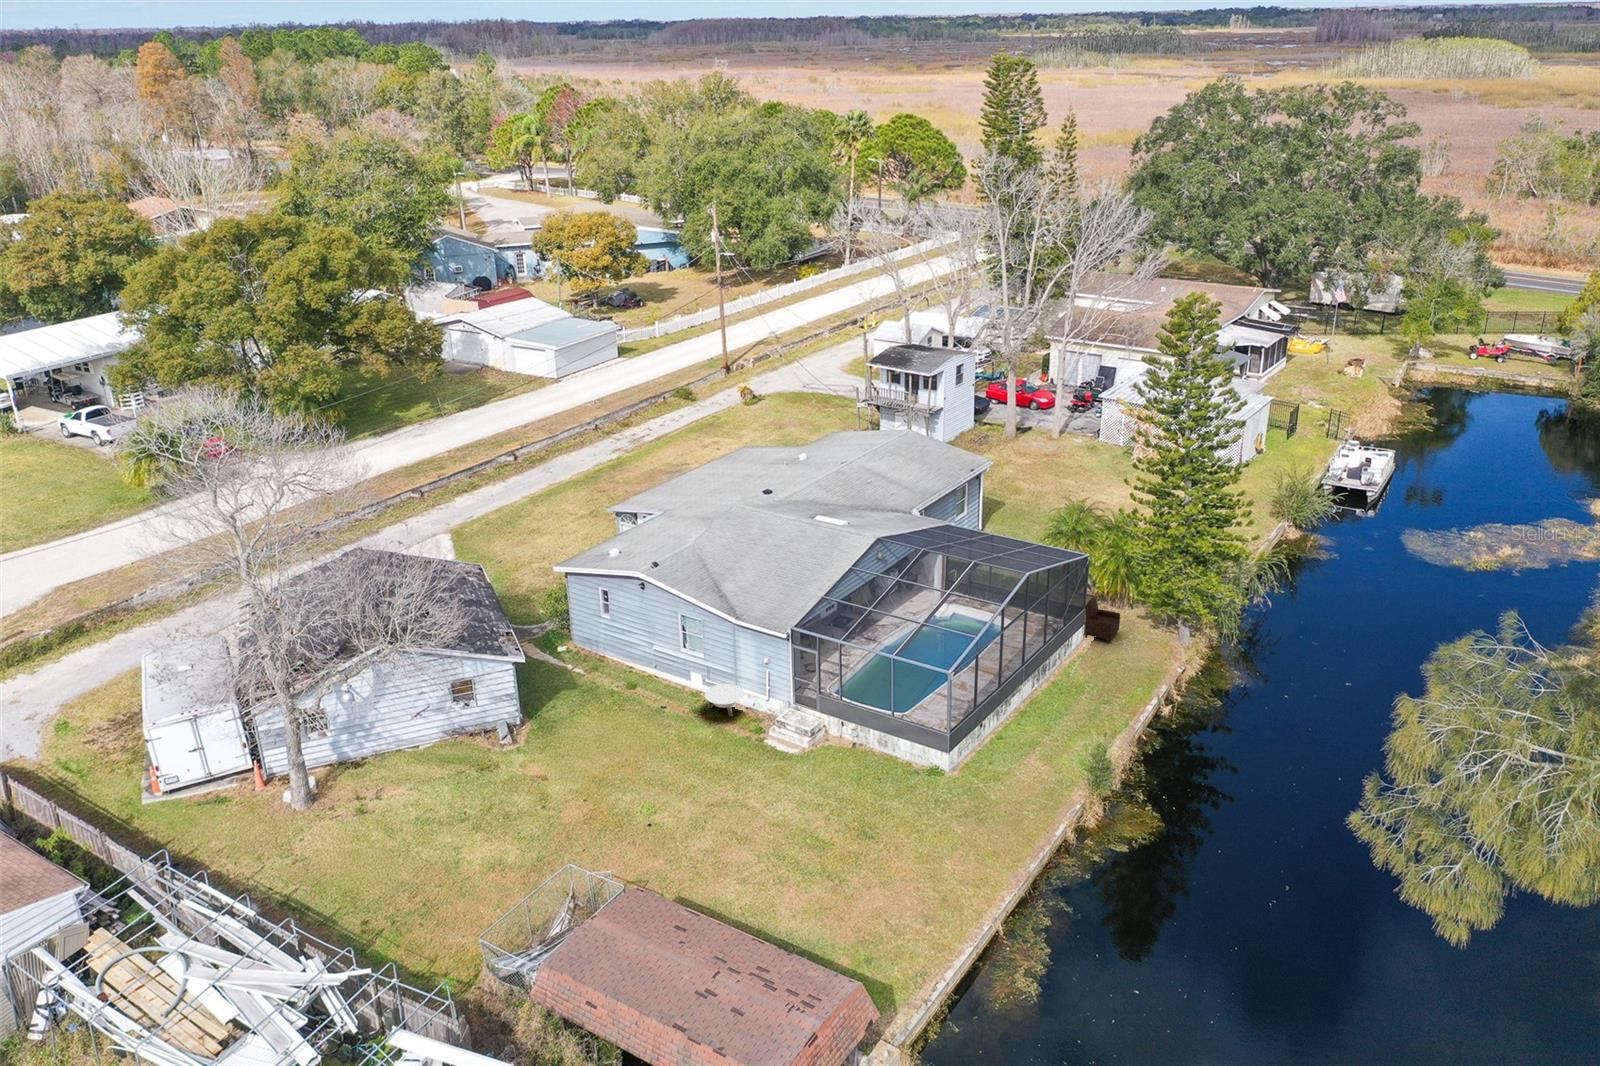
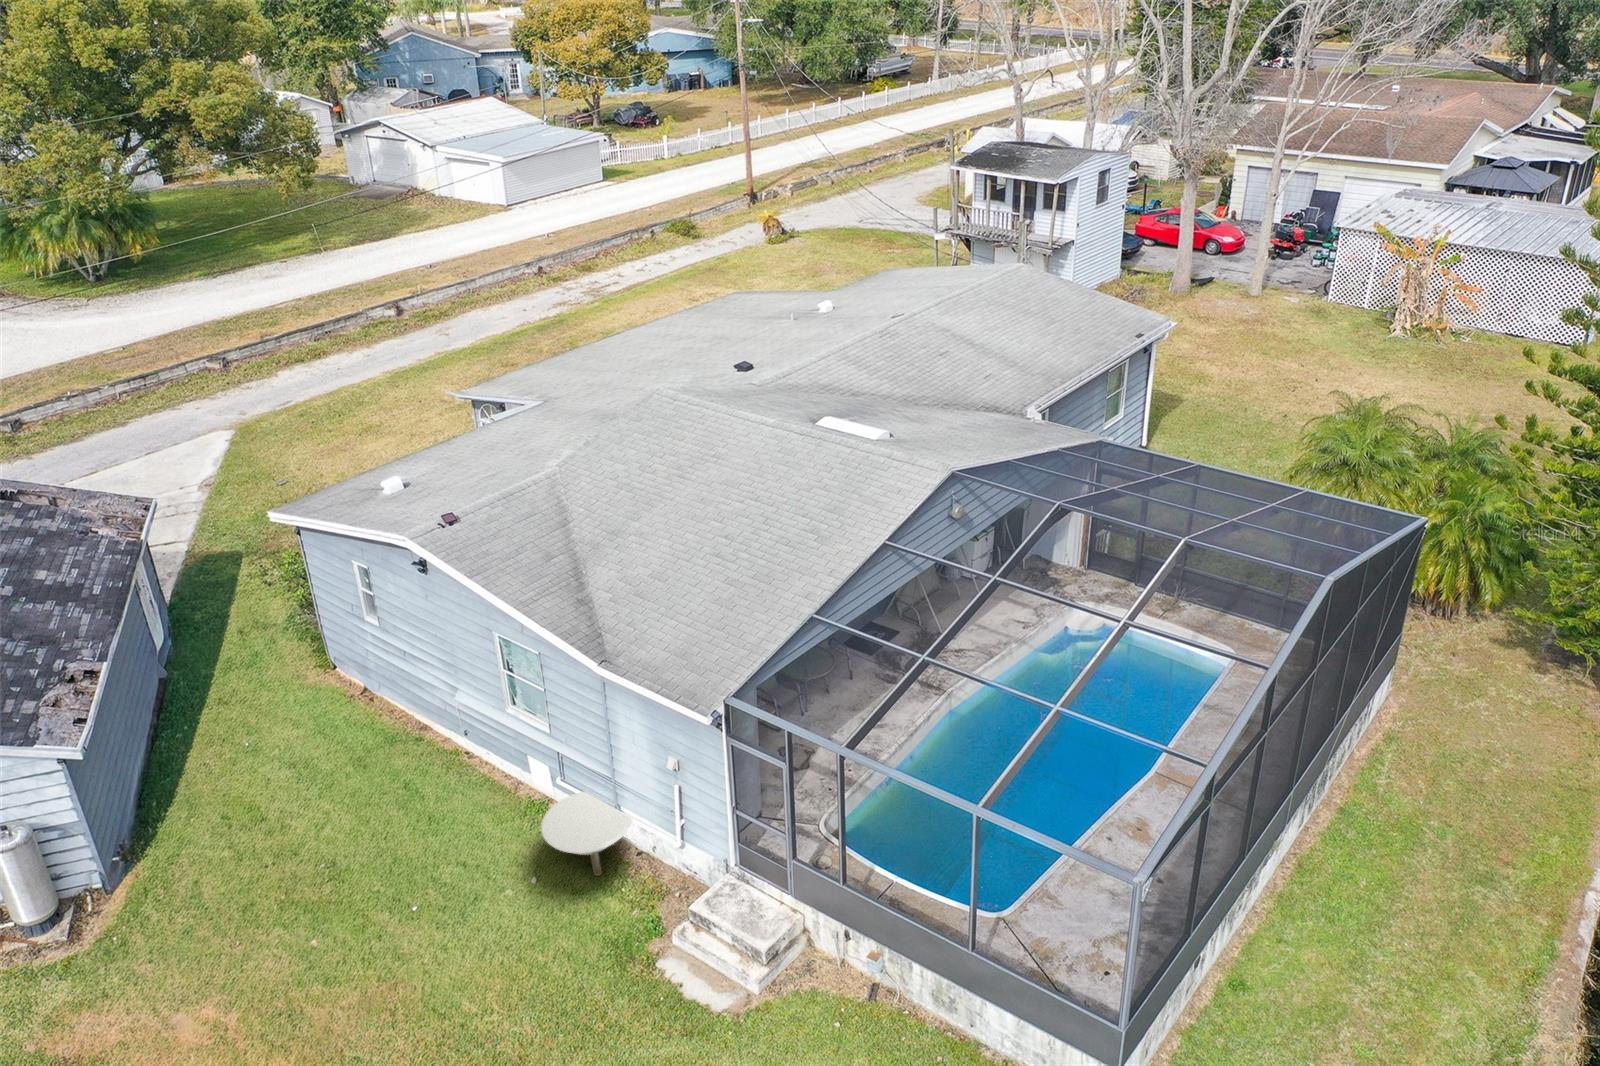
chair: present [1085,597,1120,643] -> none [1388,601,1470,704]

